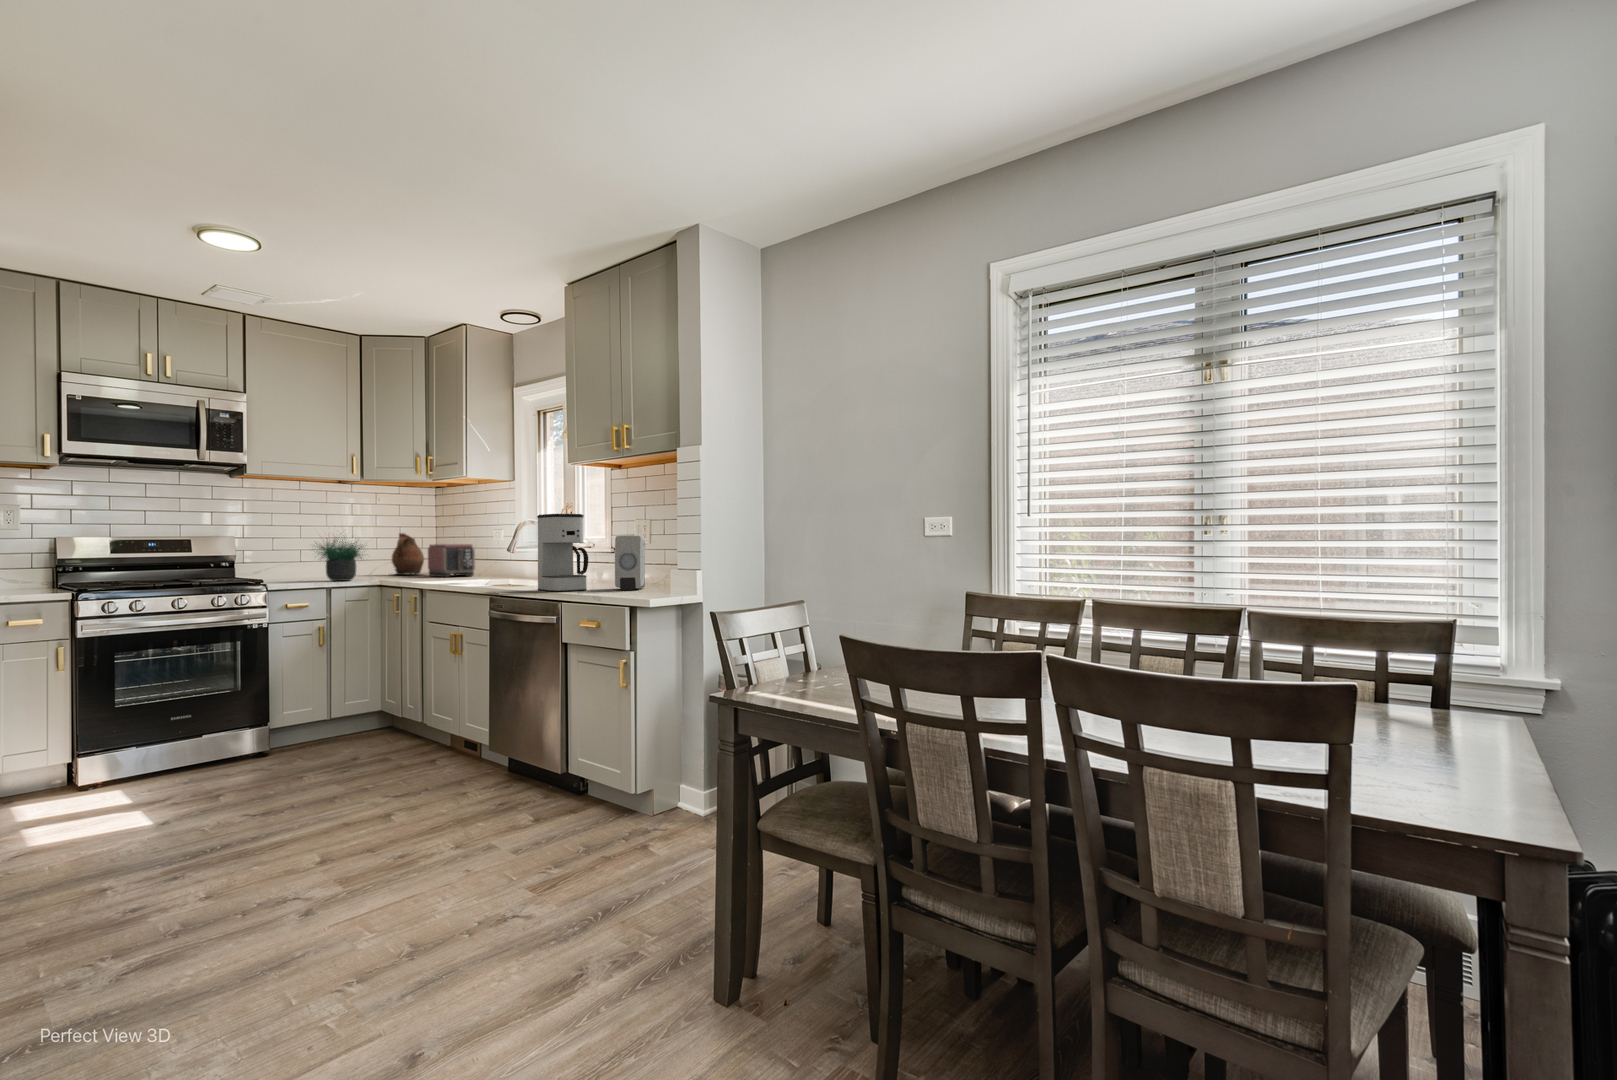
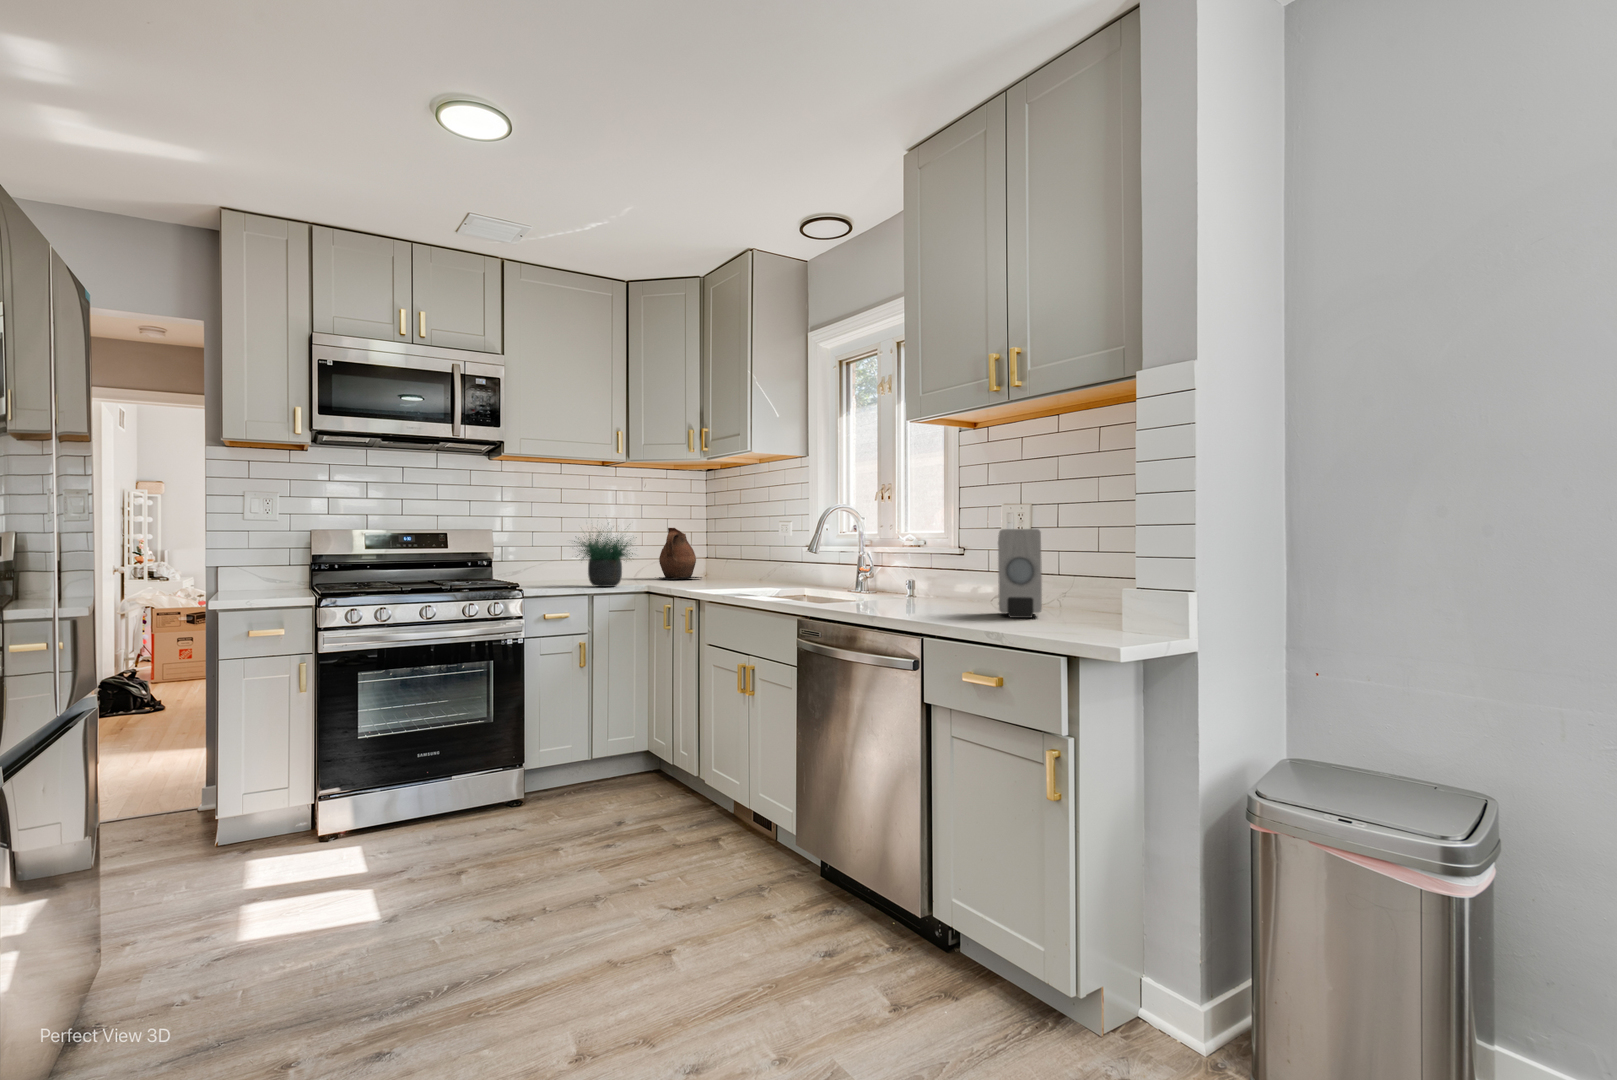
coffee maker: present [537,514,588,592] -> none [873,493,951,618]
toaster: present [428,544,475,577] -> none [701,542,758,584]

